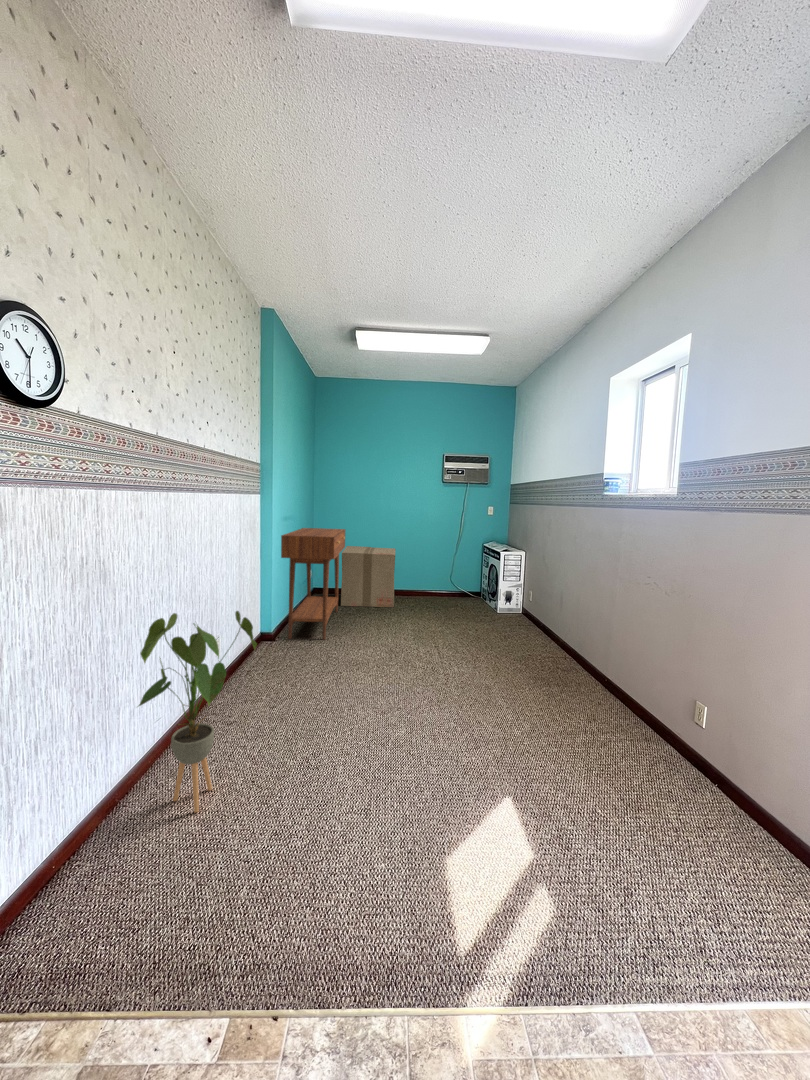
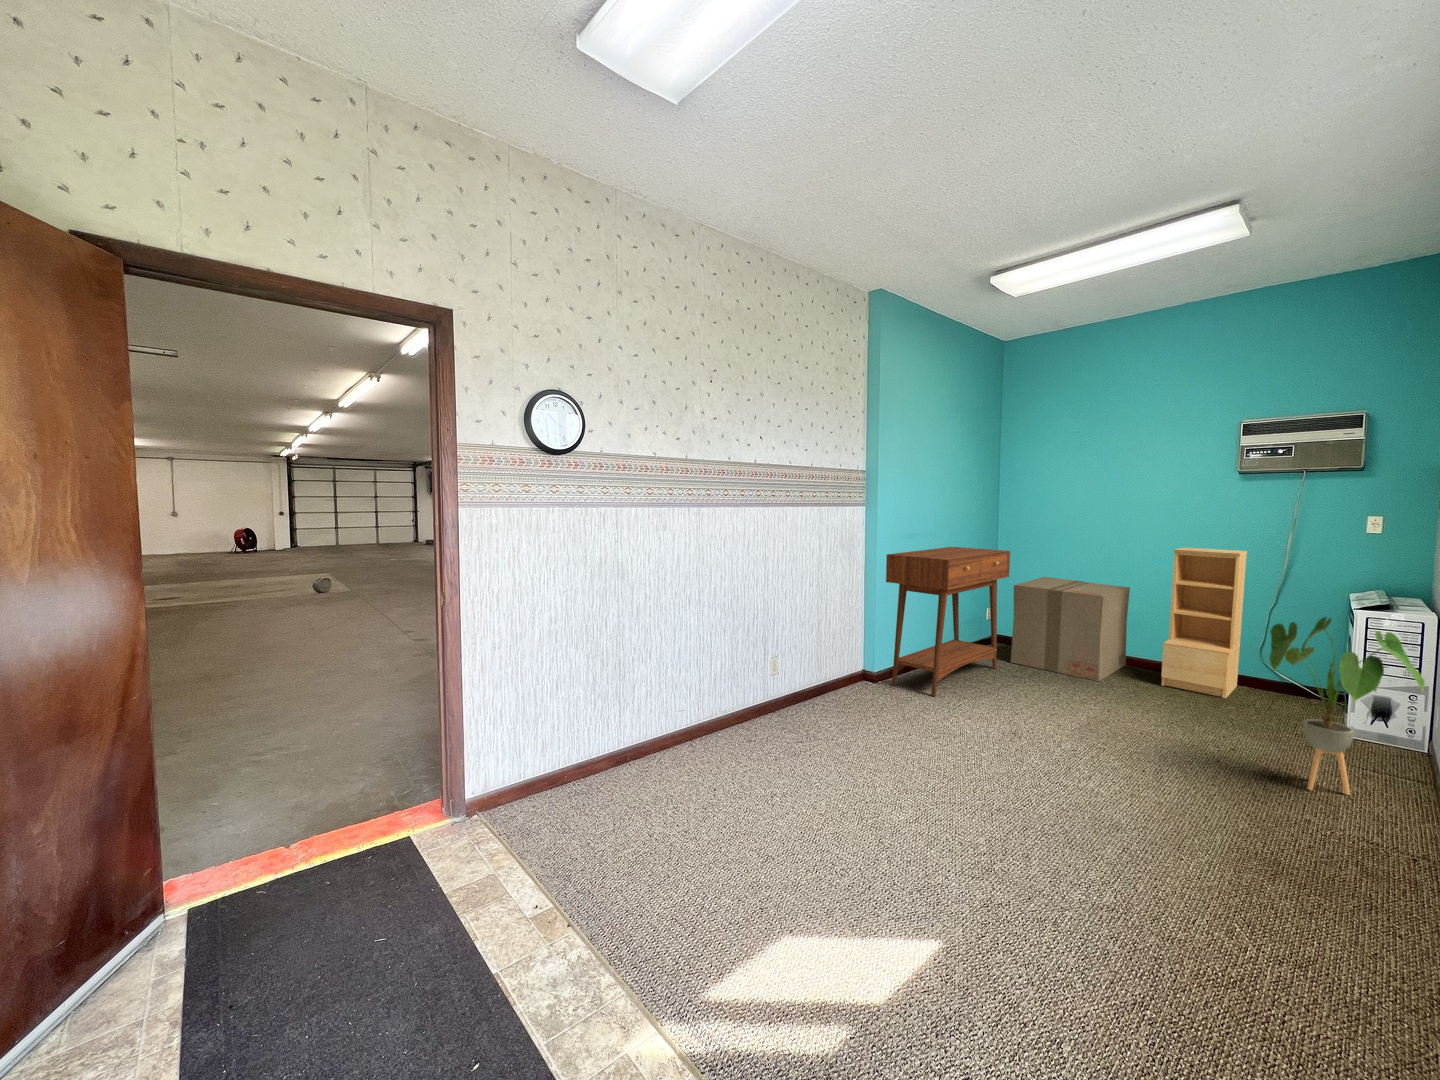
bookshelf: none [418,524,451,604] -> present [1161,547,1247,698]
house plant: present [139,611,257,812] -> present [1269,617,1425,795]

